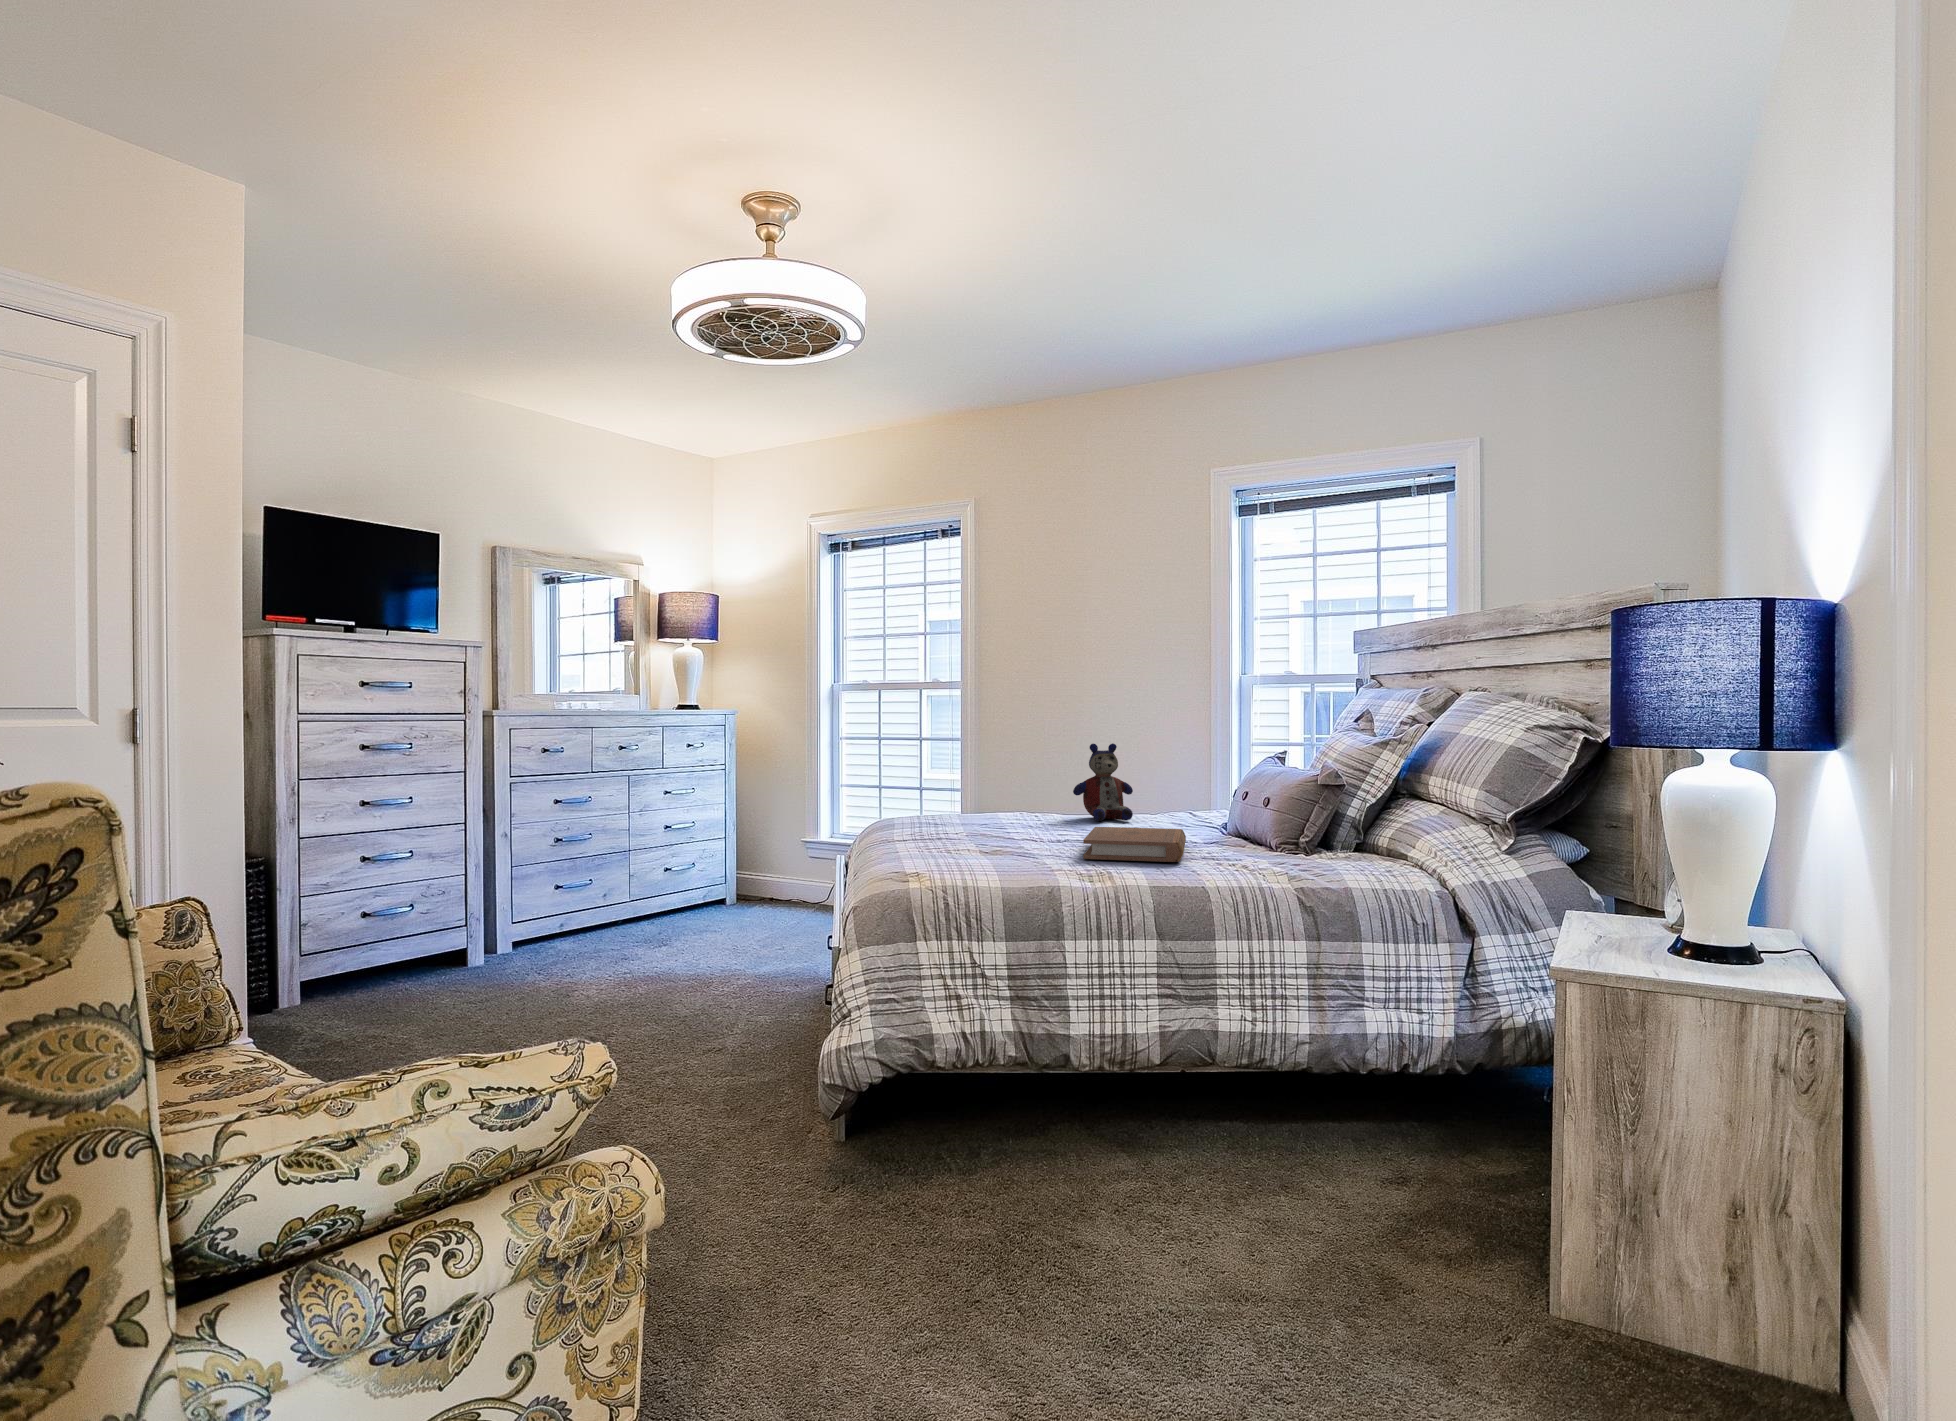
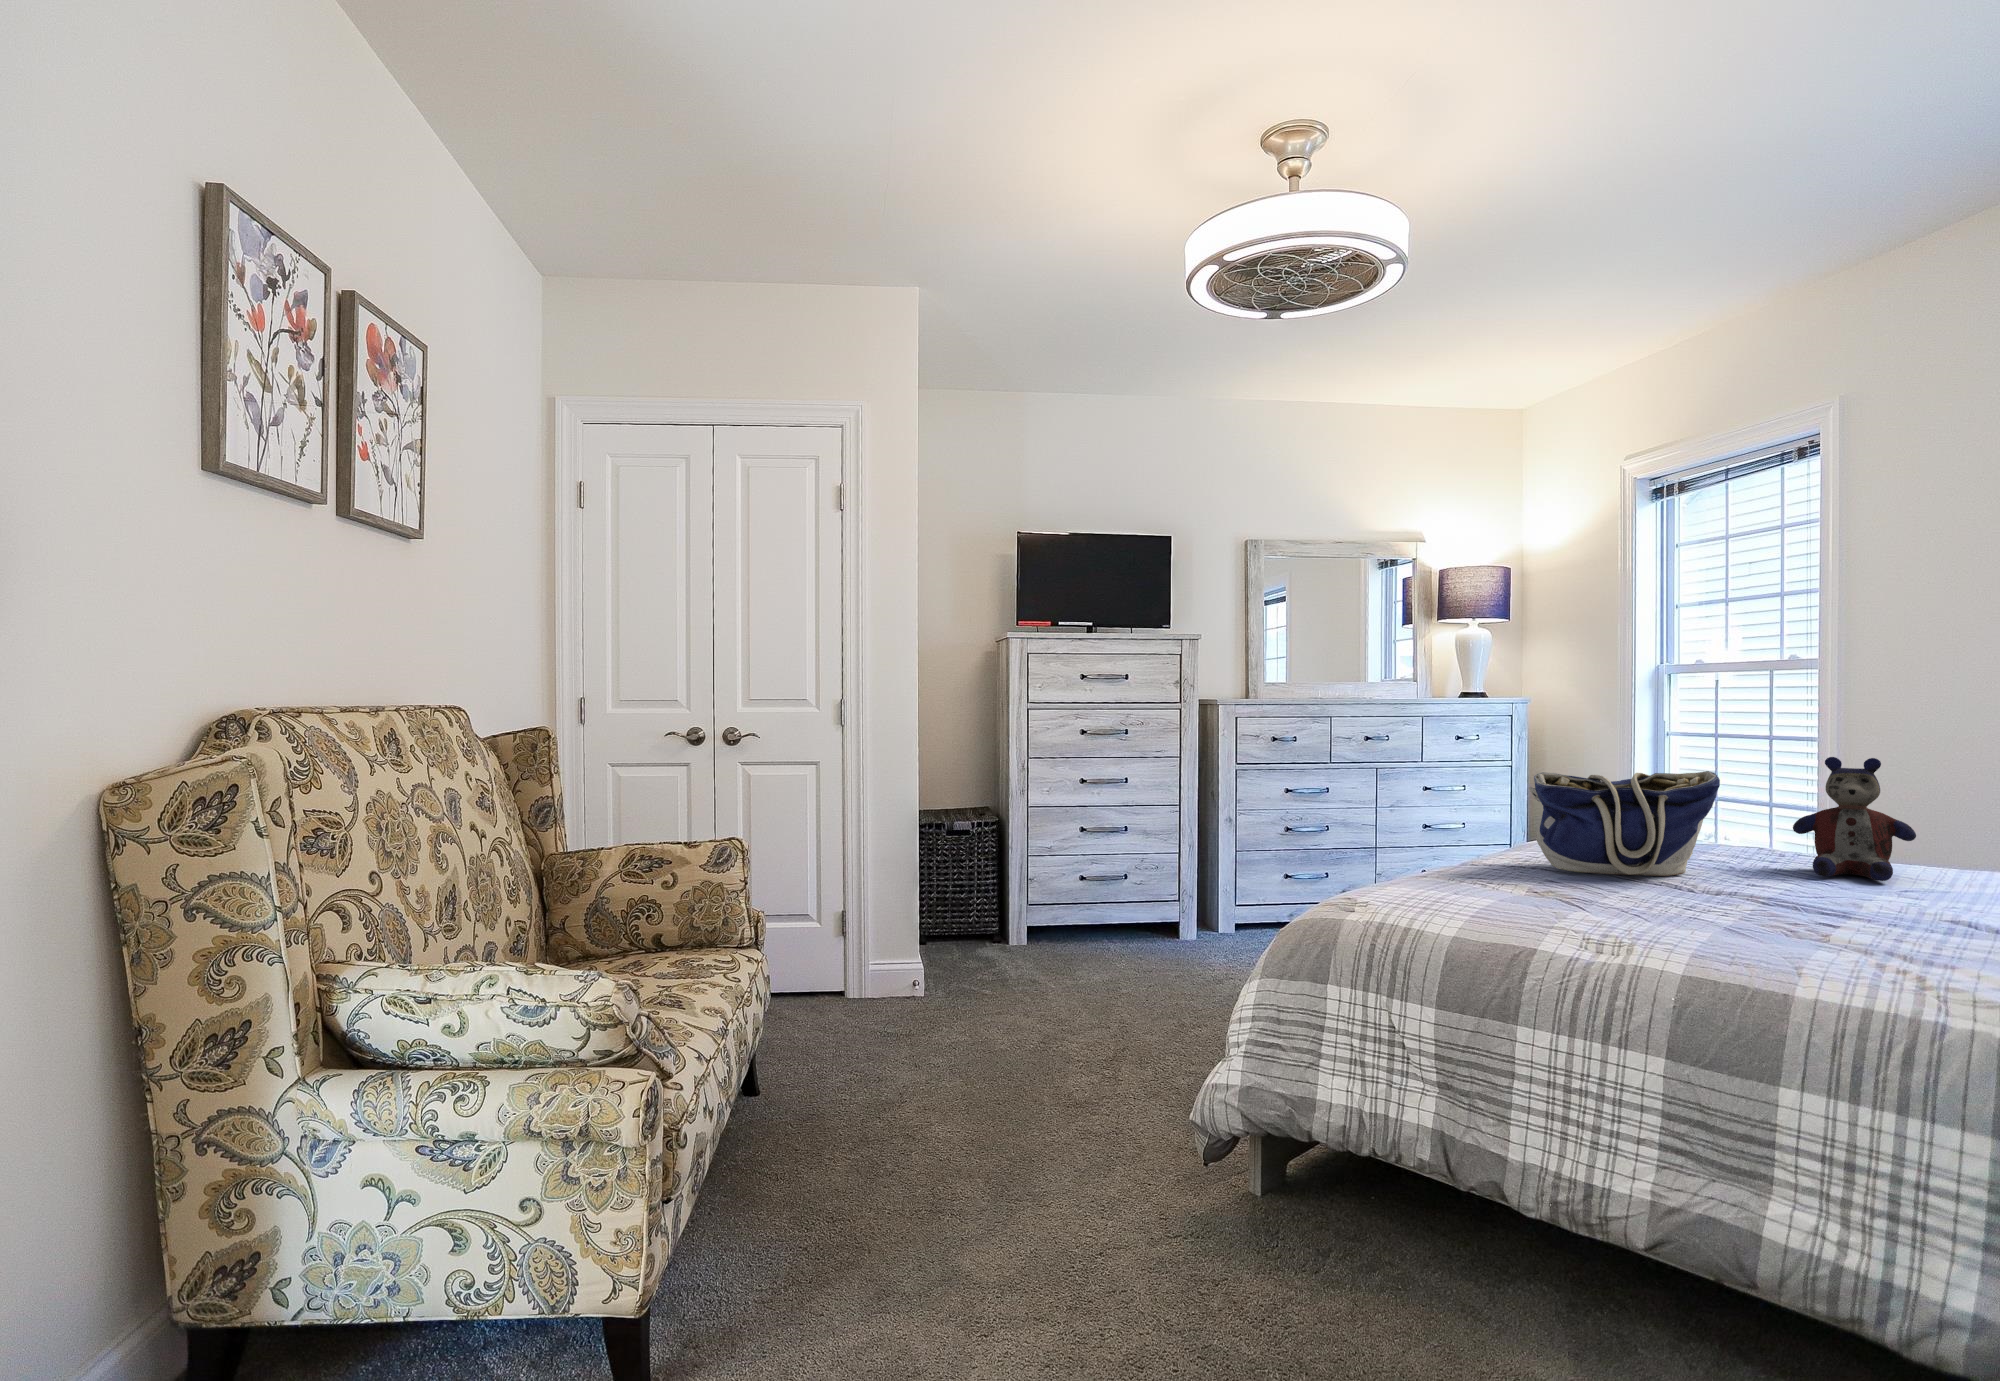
tote bag: none [951,756,1063,834] -> present [1529,771,1720,876]
book: present [1083,827,1186,862] -> none [1621,880,1875,950]

